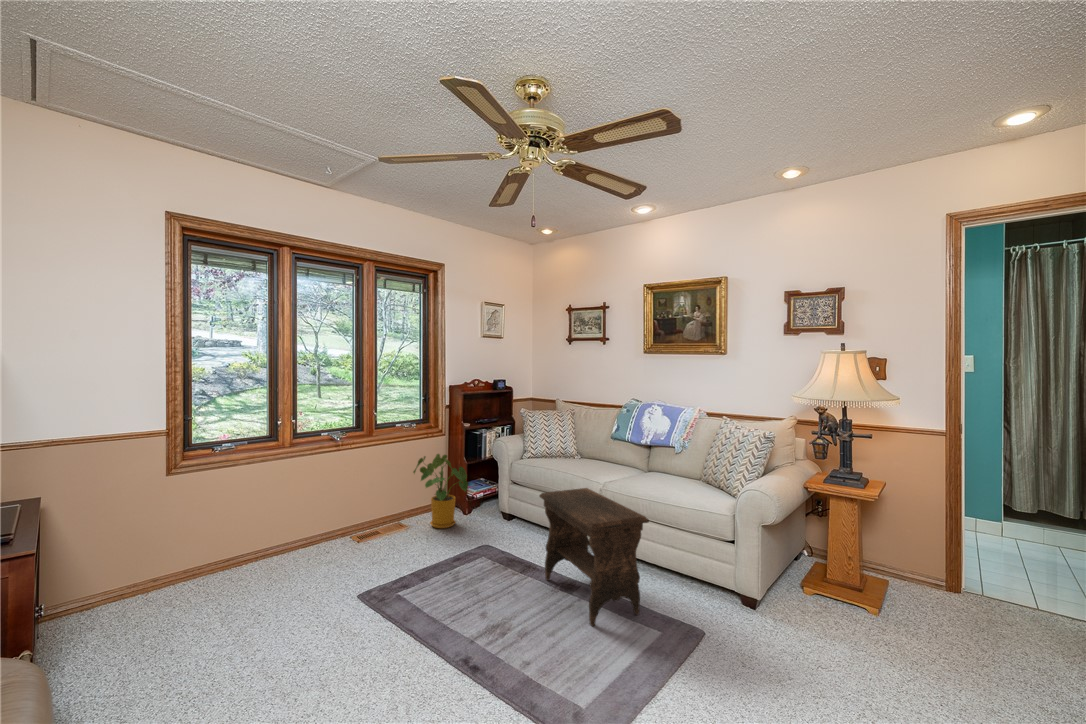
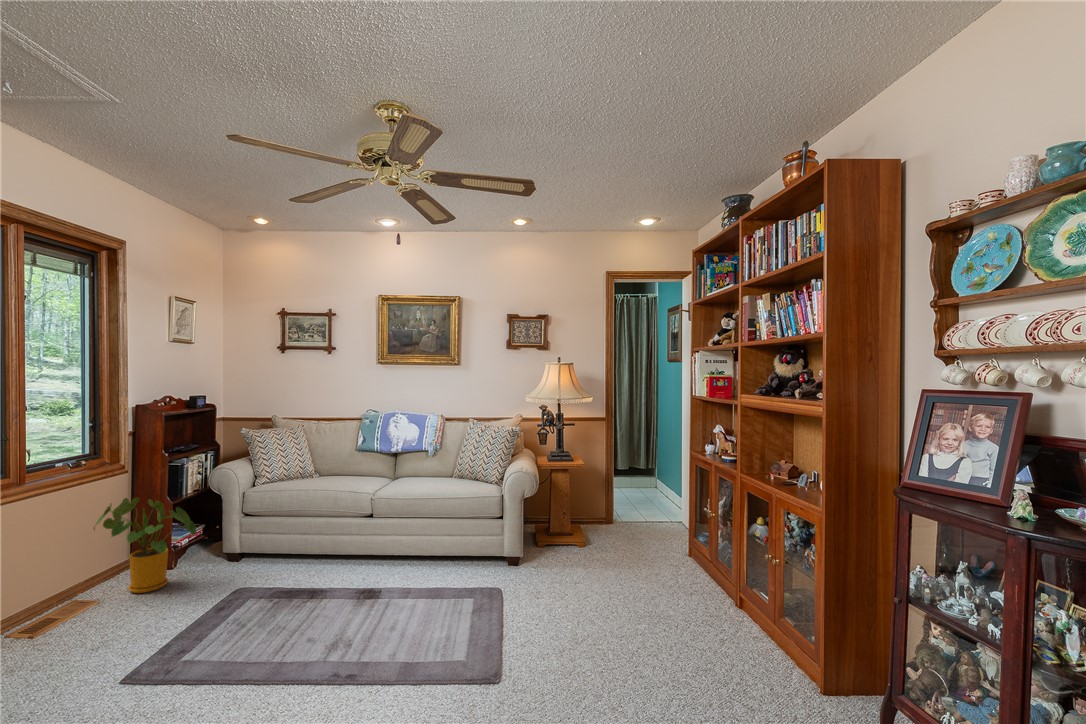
footstool: present [539,488,649,626] -> none [333,497,455,612]

